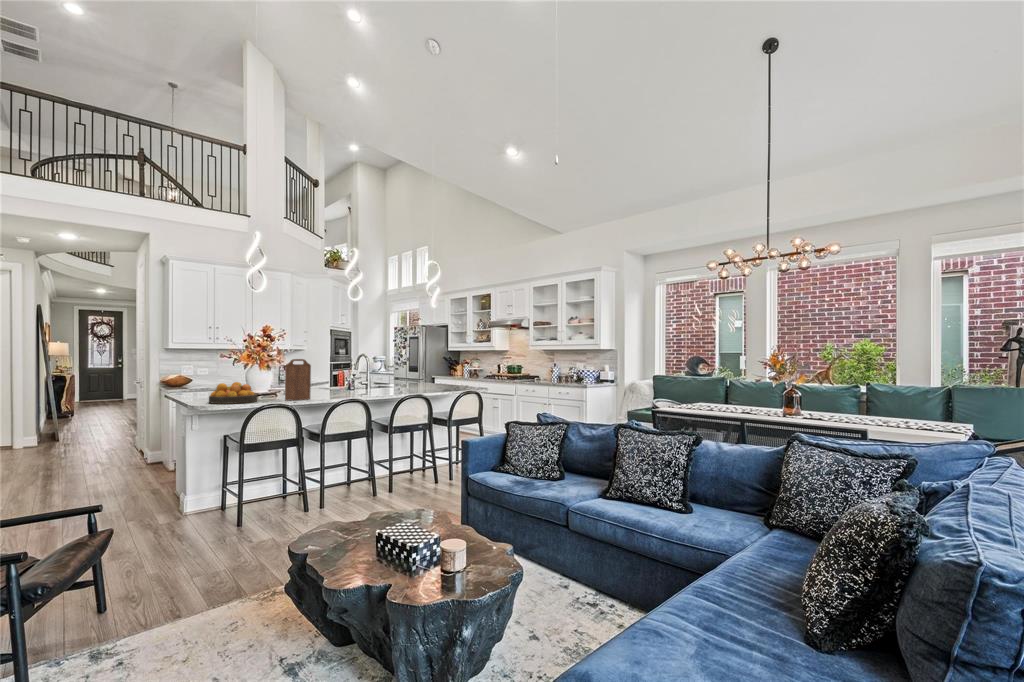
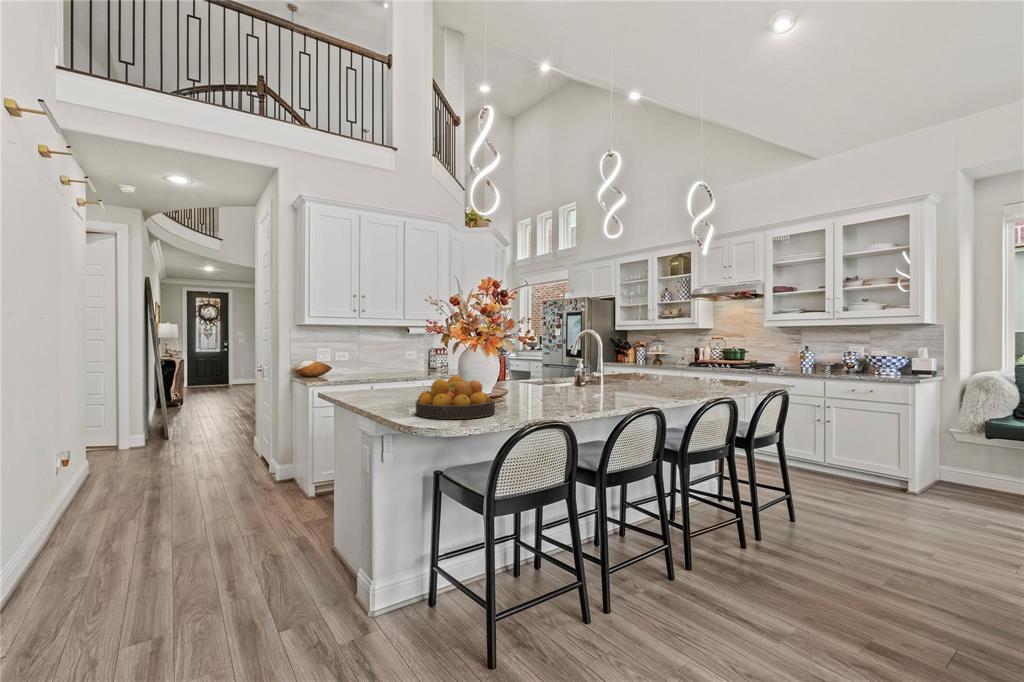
cutting board: present [285,359,311,401] -> none [539,335,576,411]

